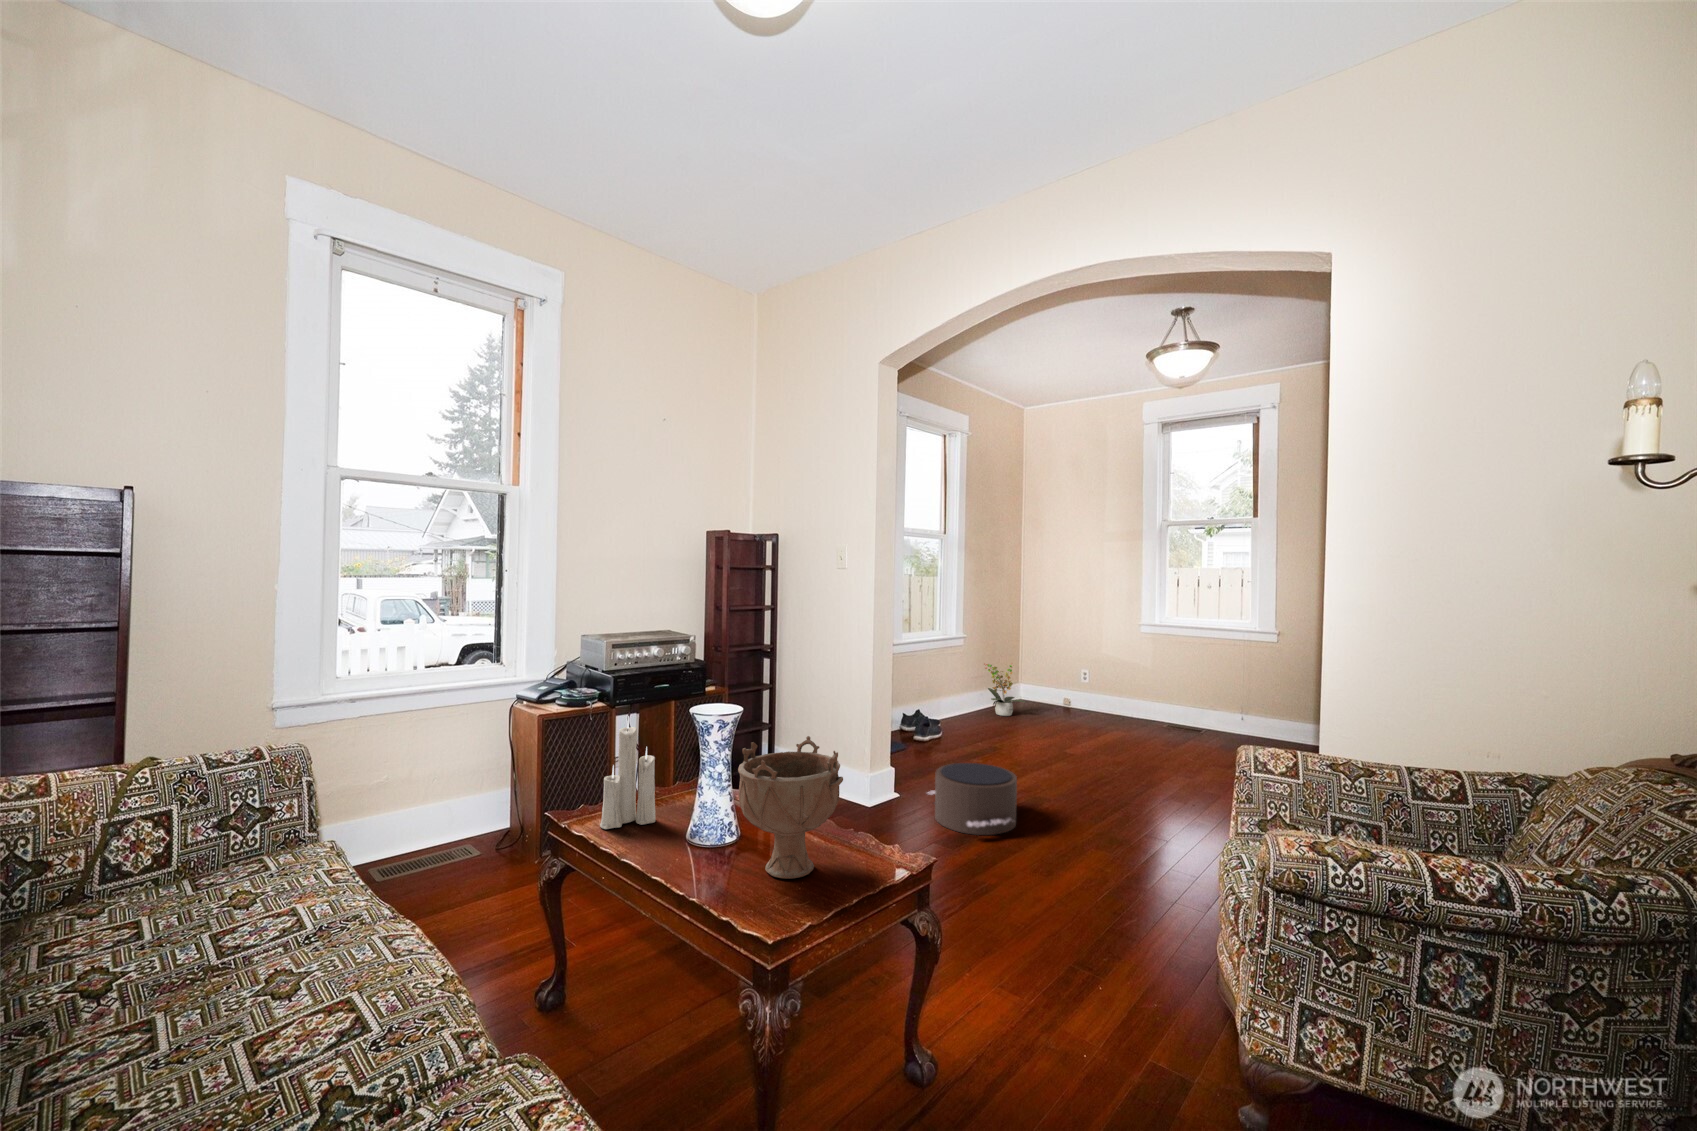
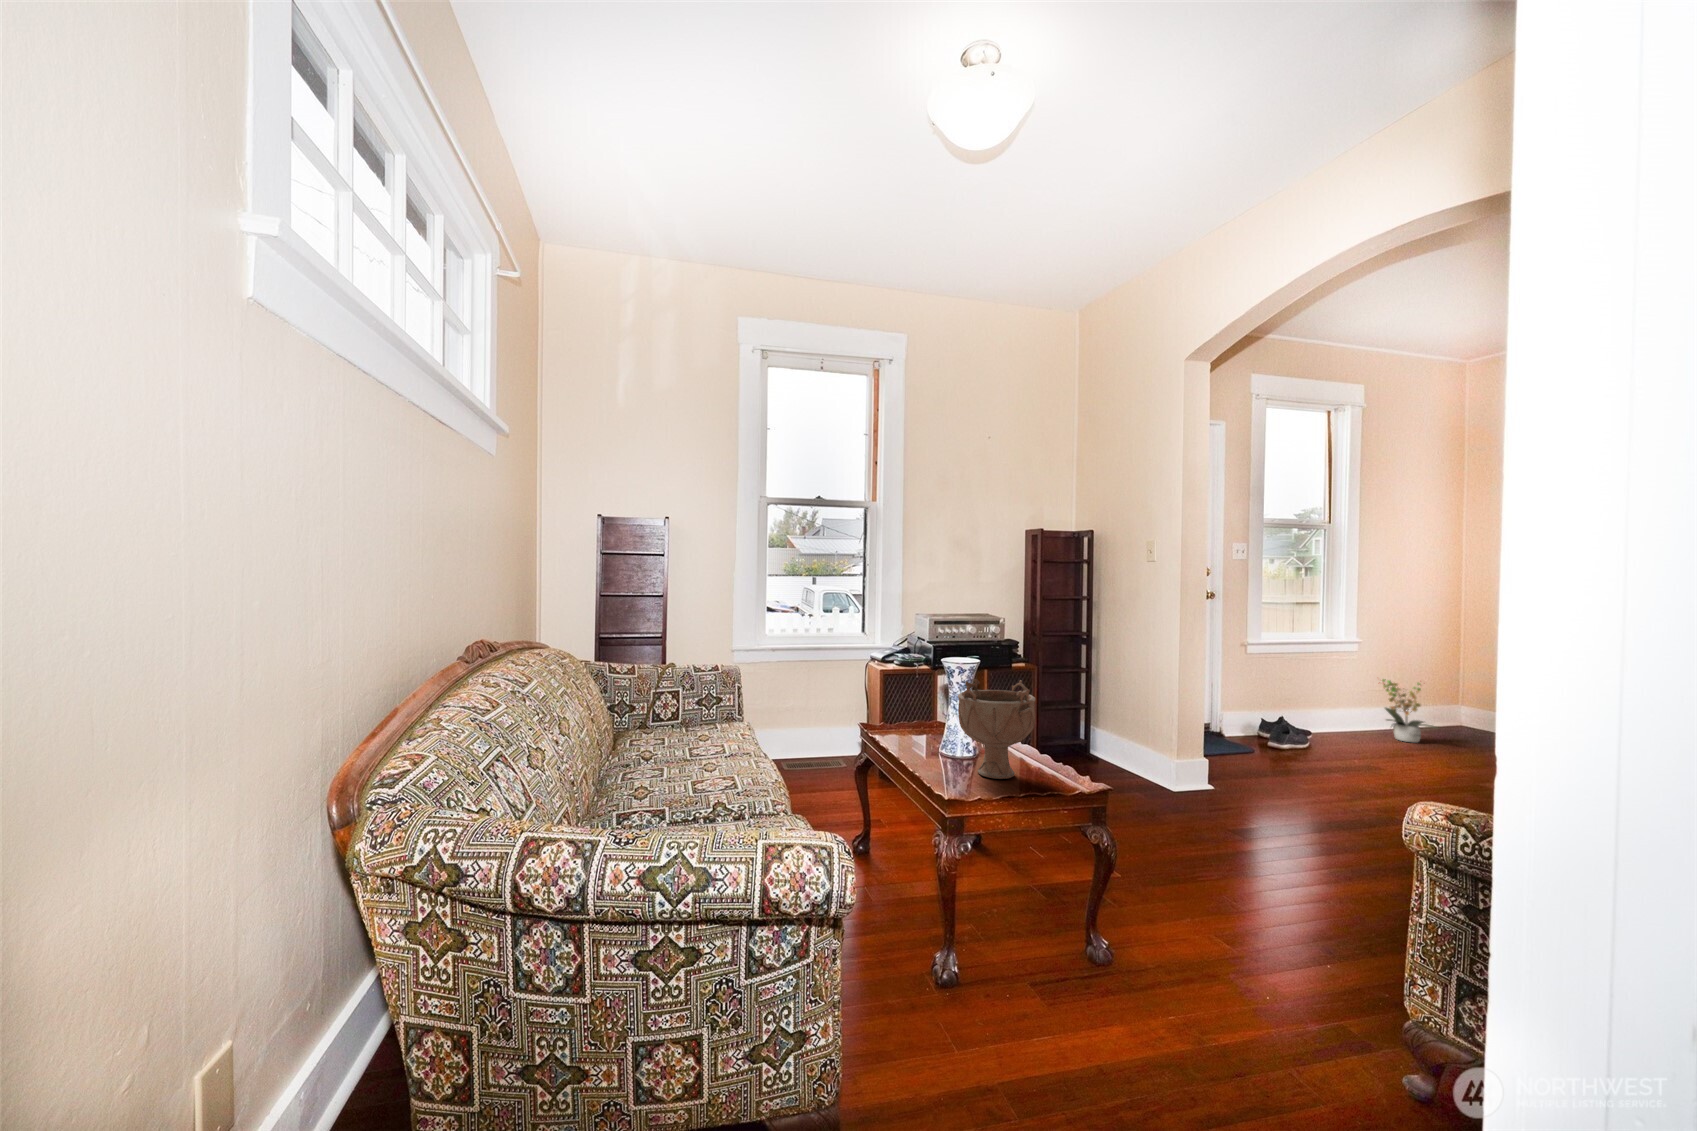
candle: present [600,716,655,829] -> none [888,654,925,737]
pouf: present [927,763,1017,835] -> none [1236,764,1342,840]

